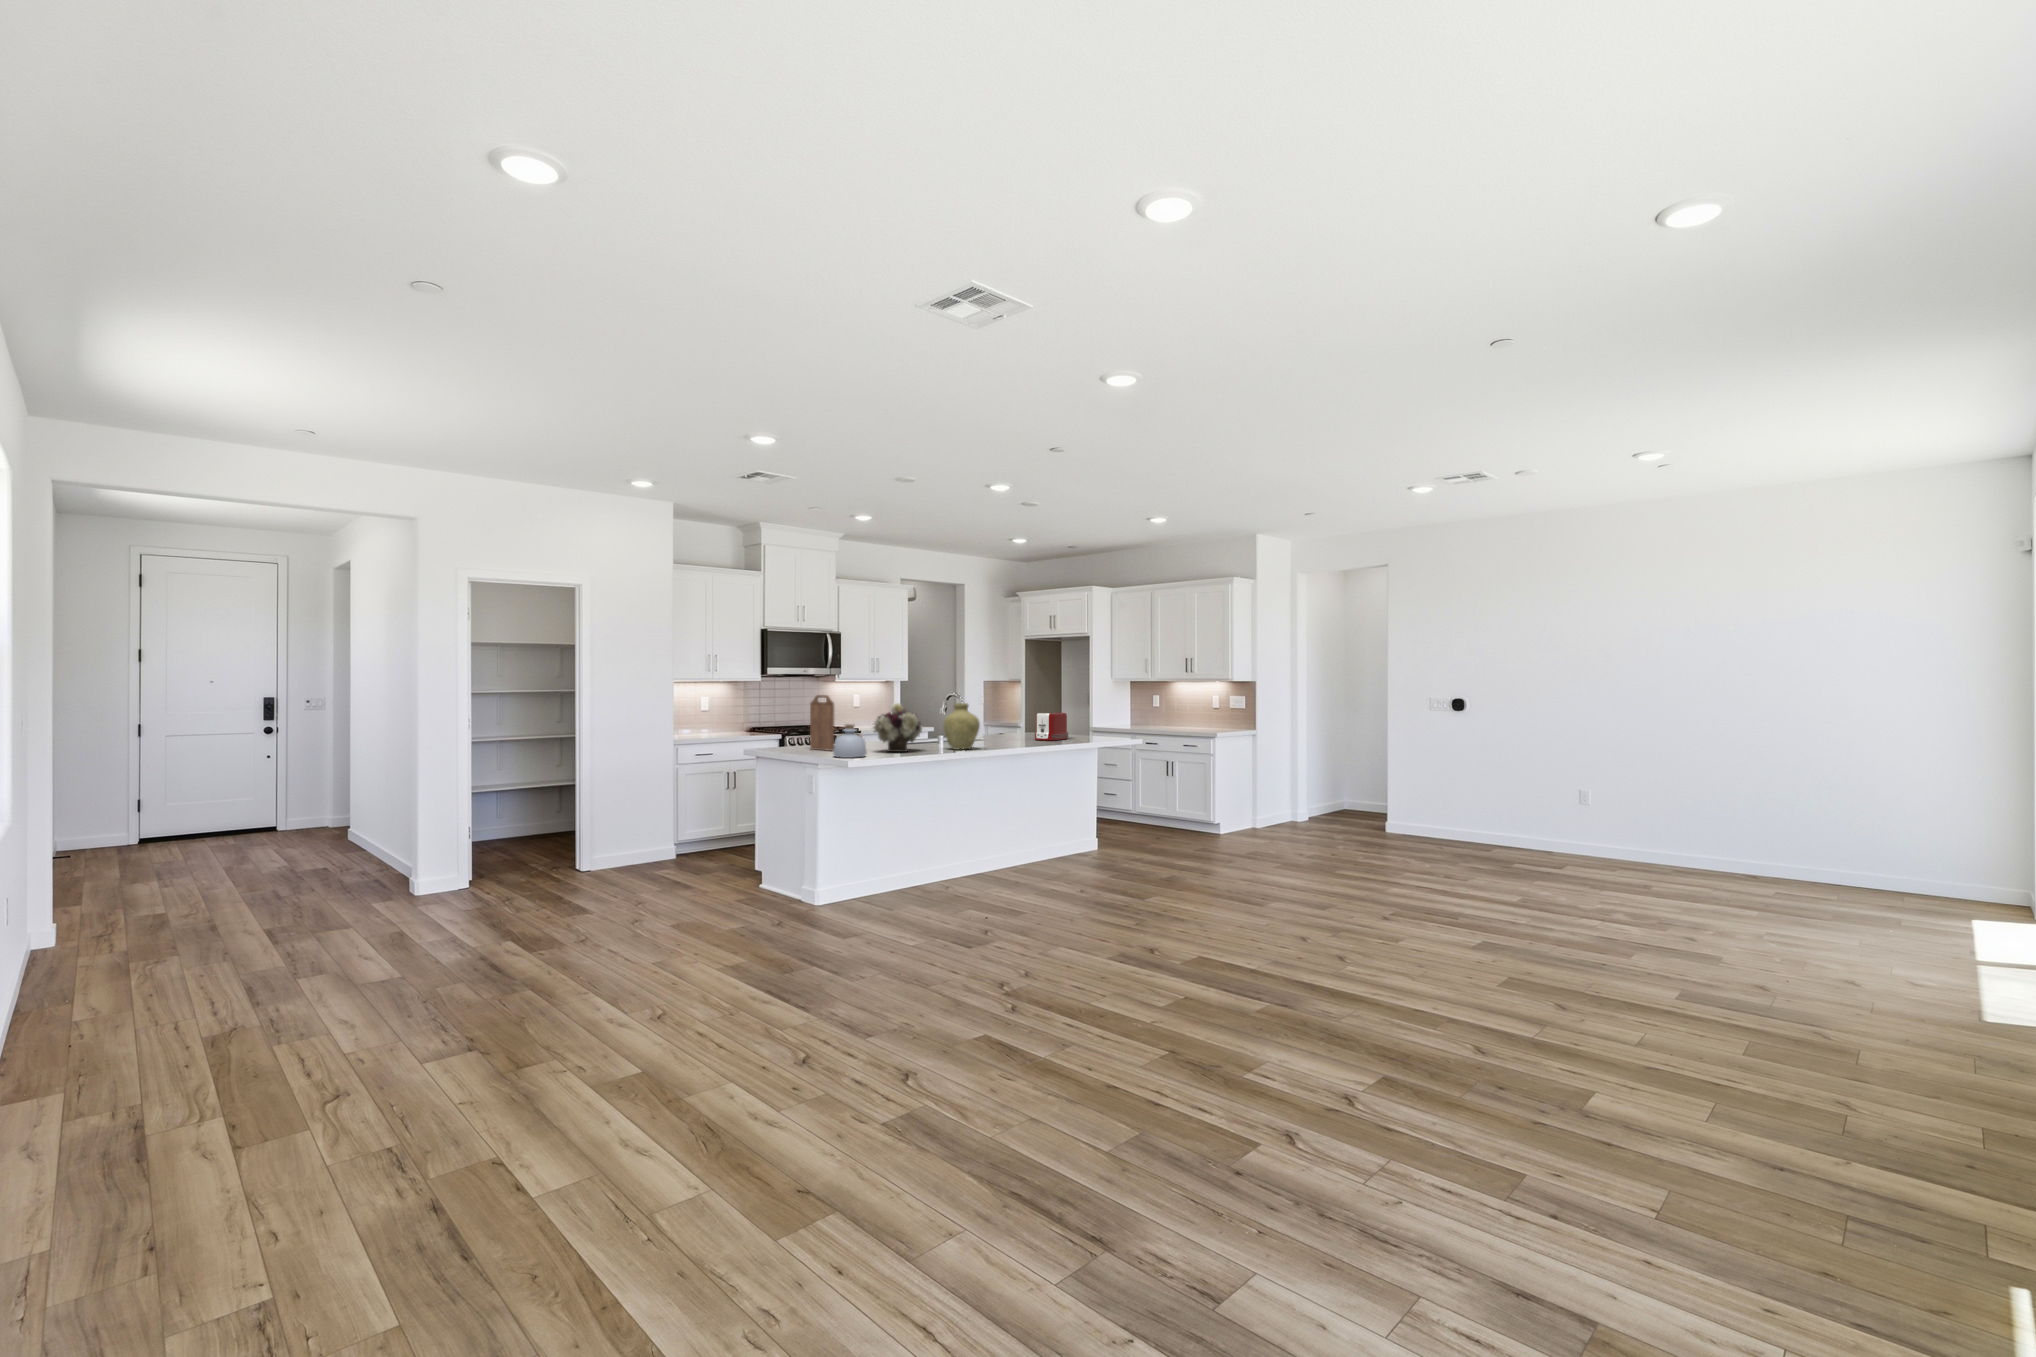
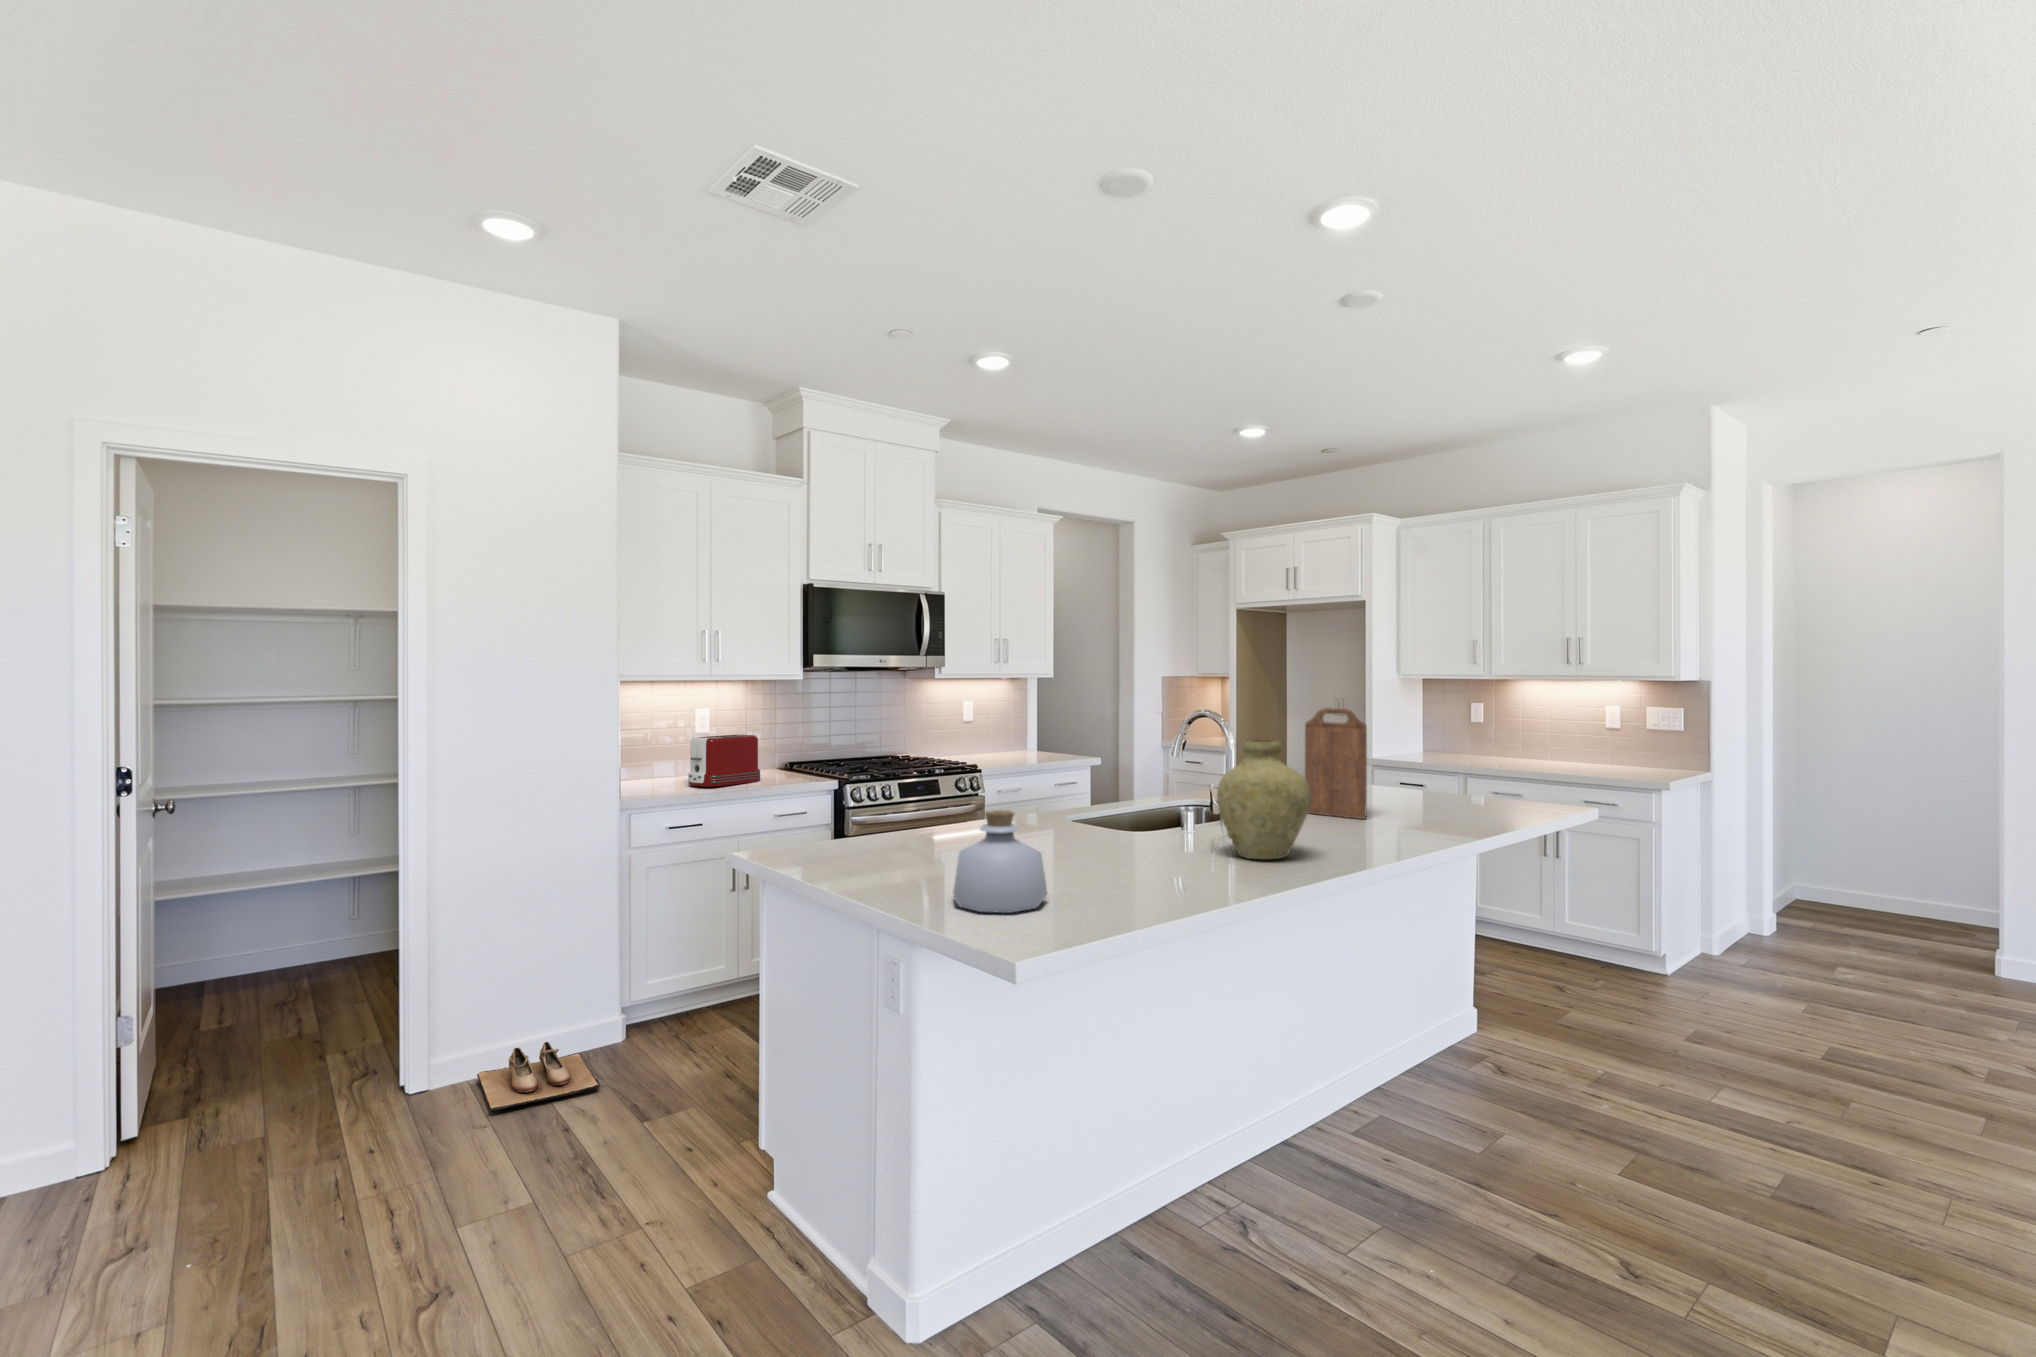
cutting board: present [810,695,834,751] -> present [1305,708,1367,819]
flower arrangement: present [873,703,922,752] -> none [1047,742,1175,874]
toaster: present [1034,713,1069,741] -> present [688,735,760,787]
shoe: none [612,853,674,875] -> present [477,1042,600,1110]

